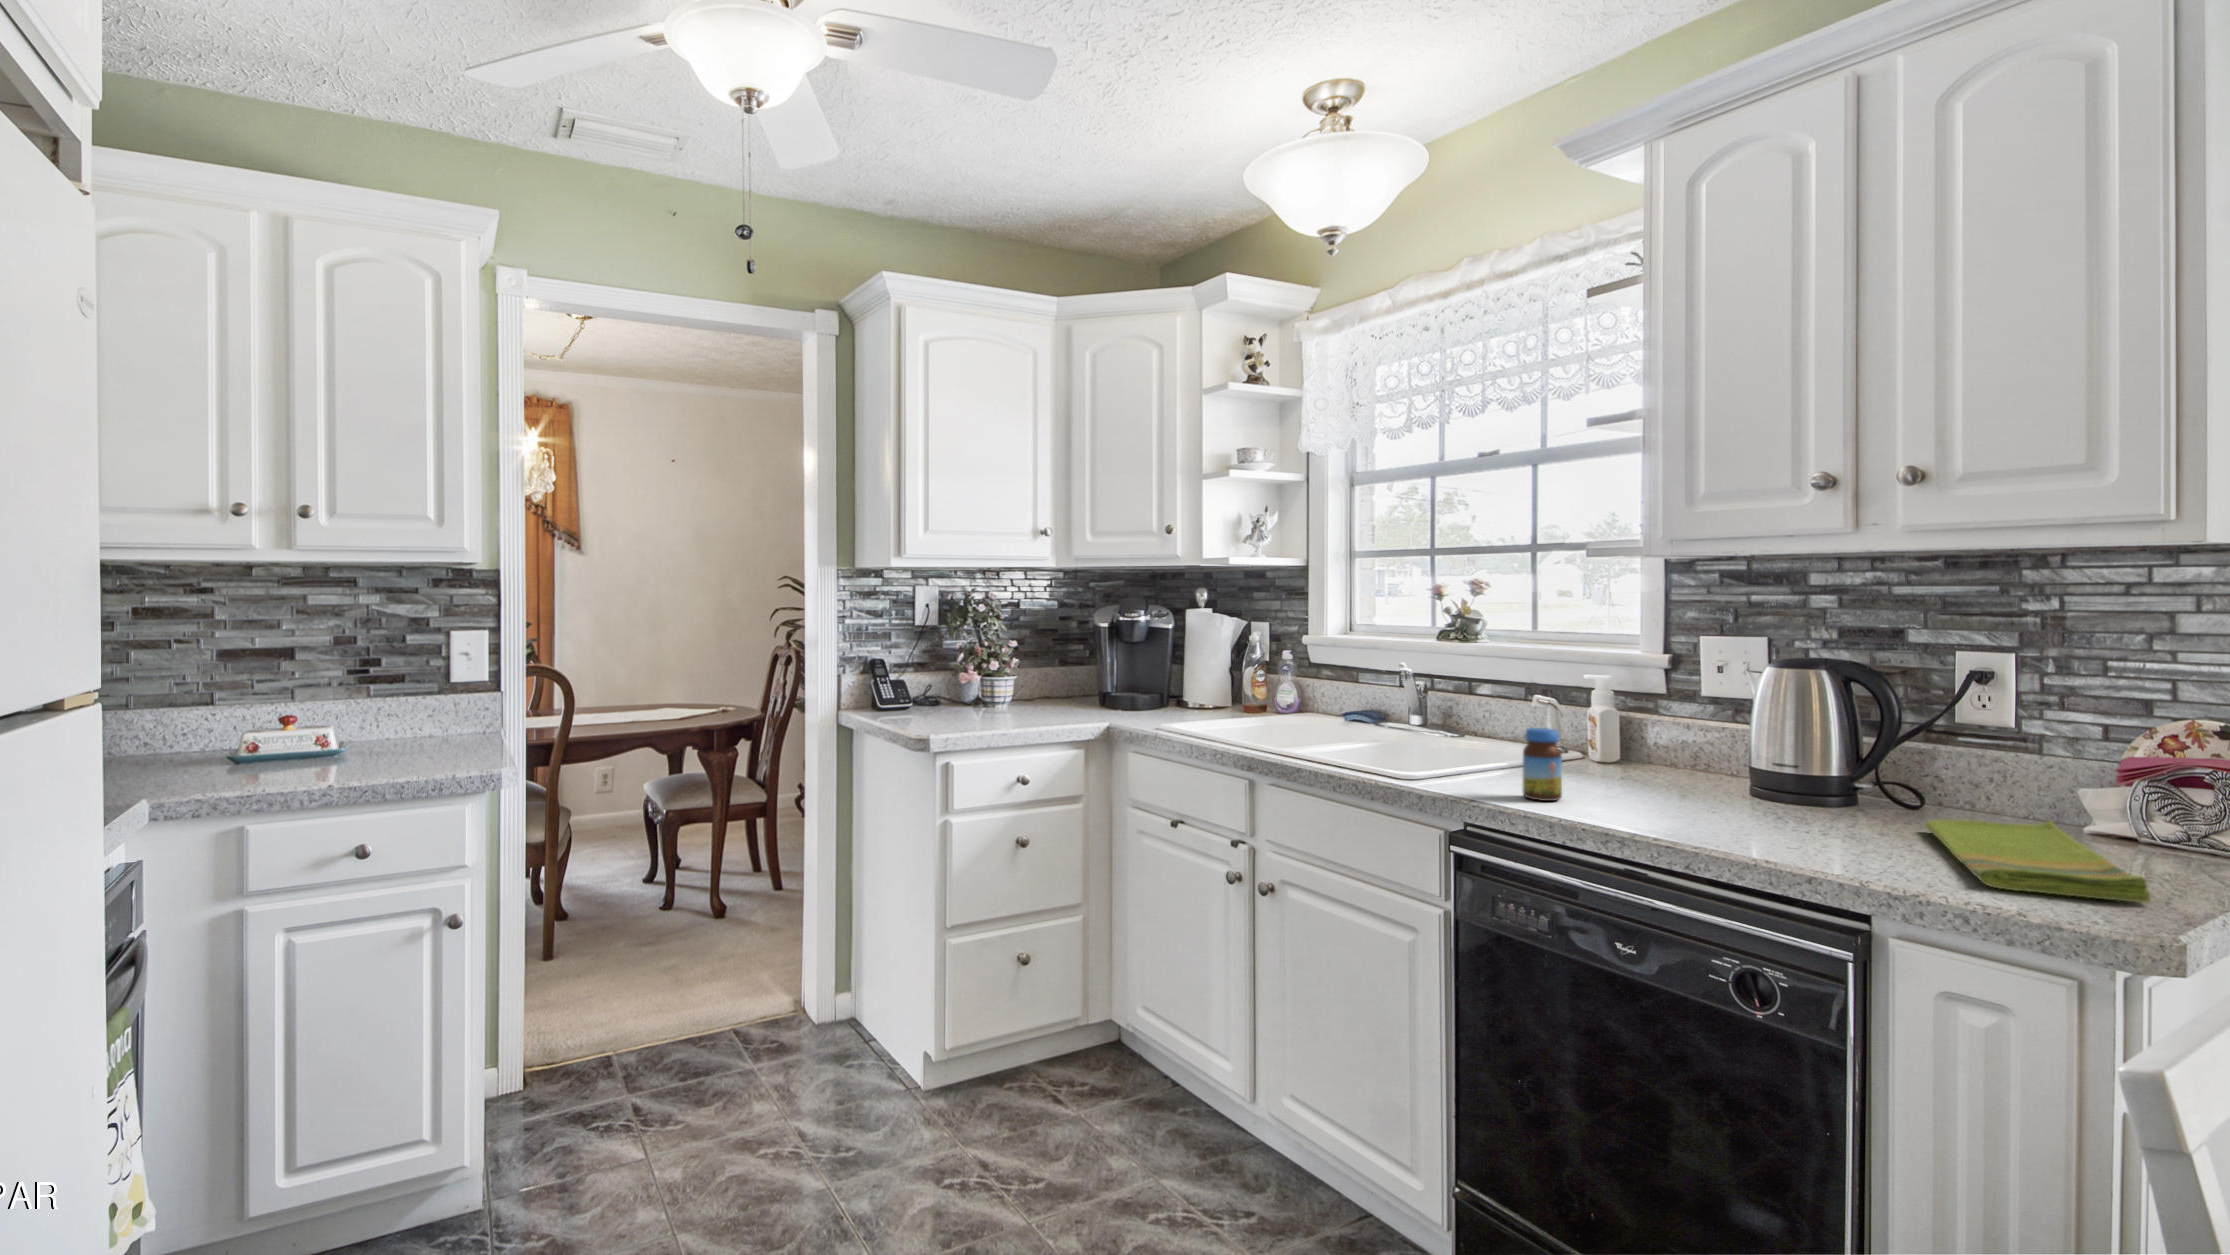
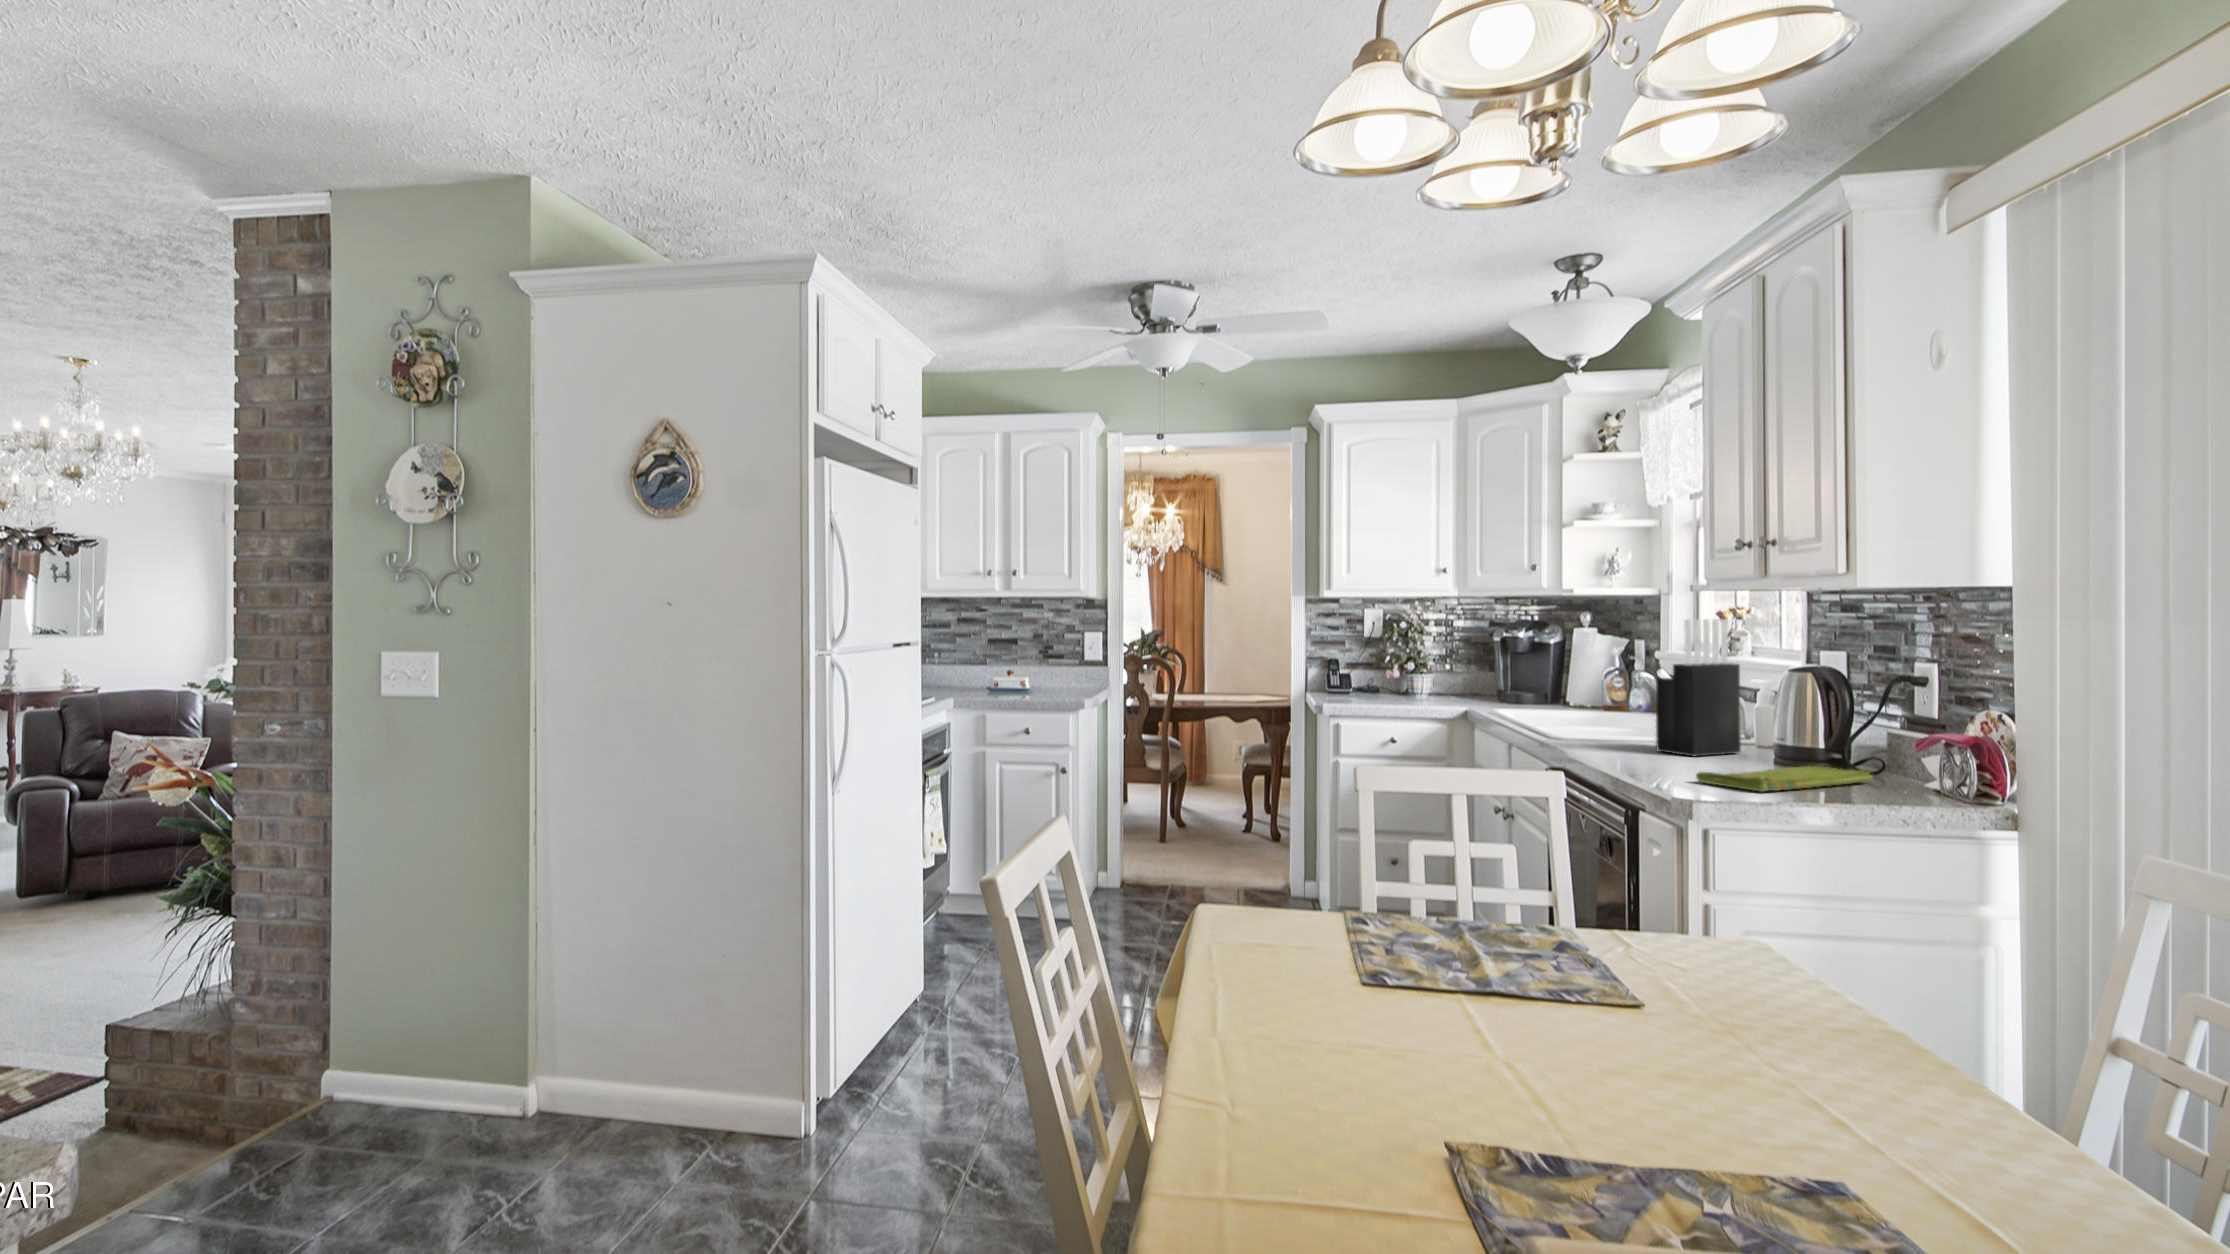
knife block: none [1609,594,1694,808] -> present [1656,619,1741,757]
jar: present [1522,728,1562,801] -> none [1596,703,1621,748]

